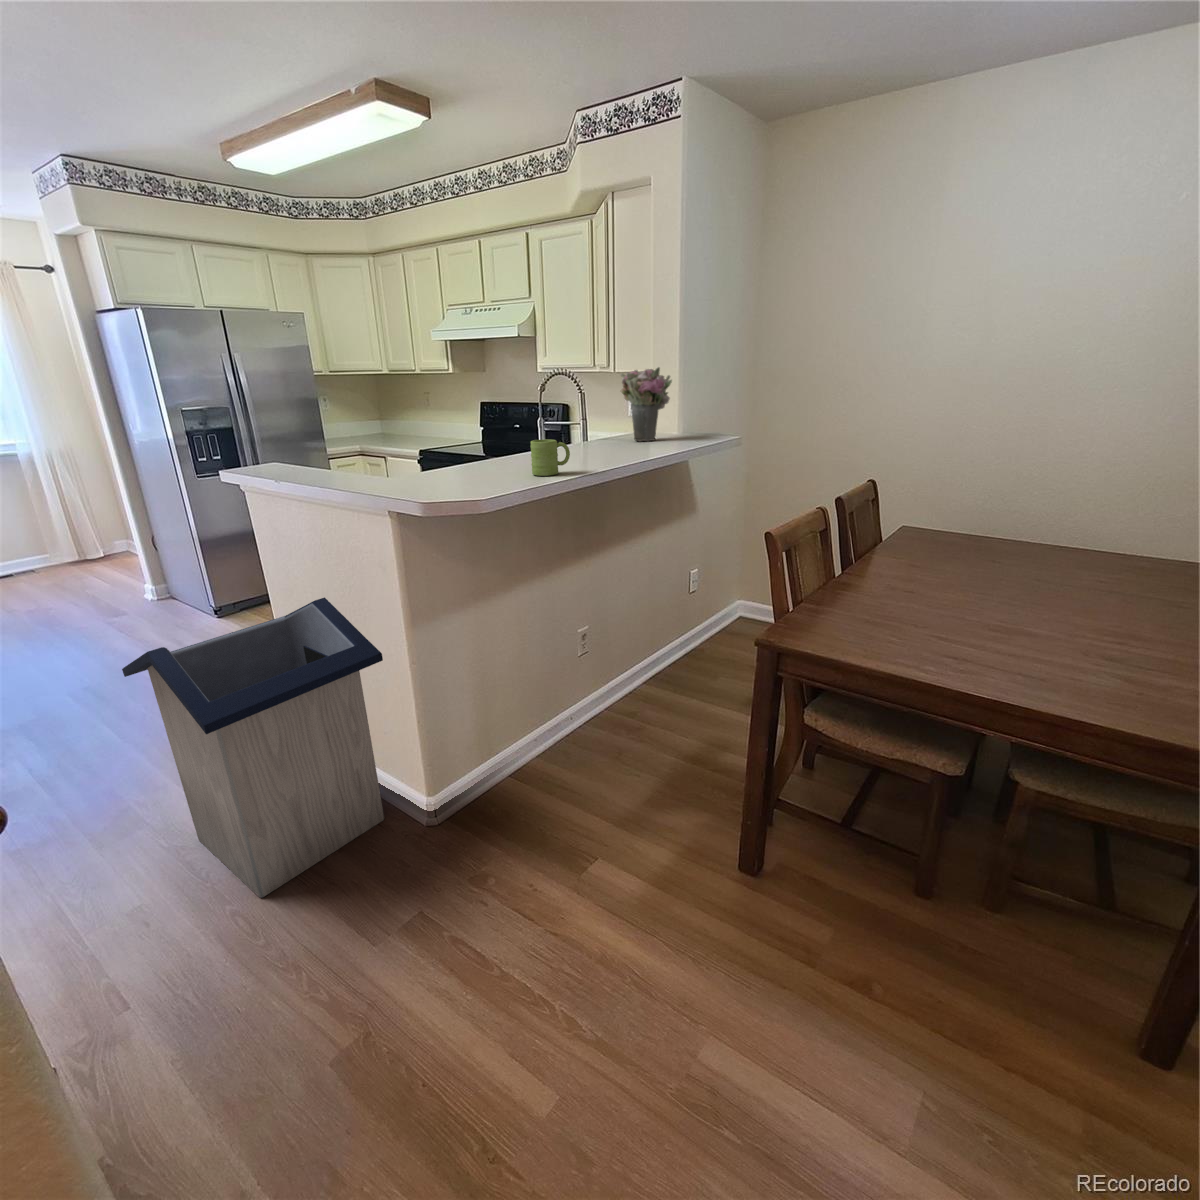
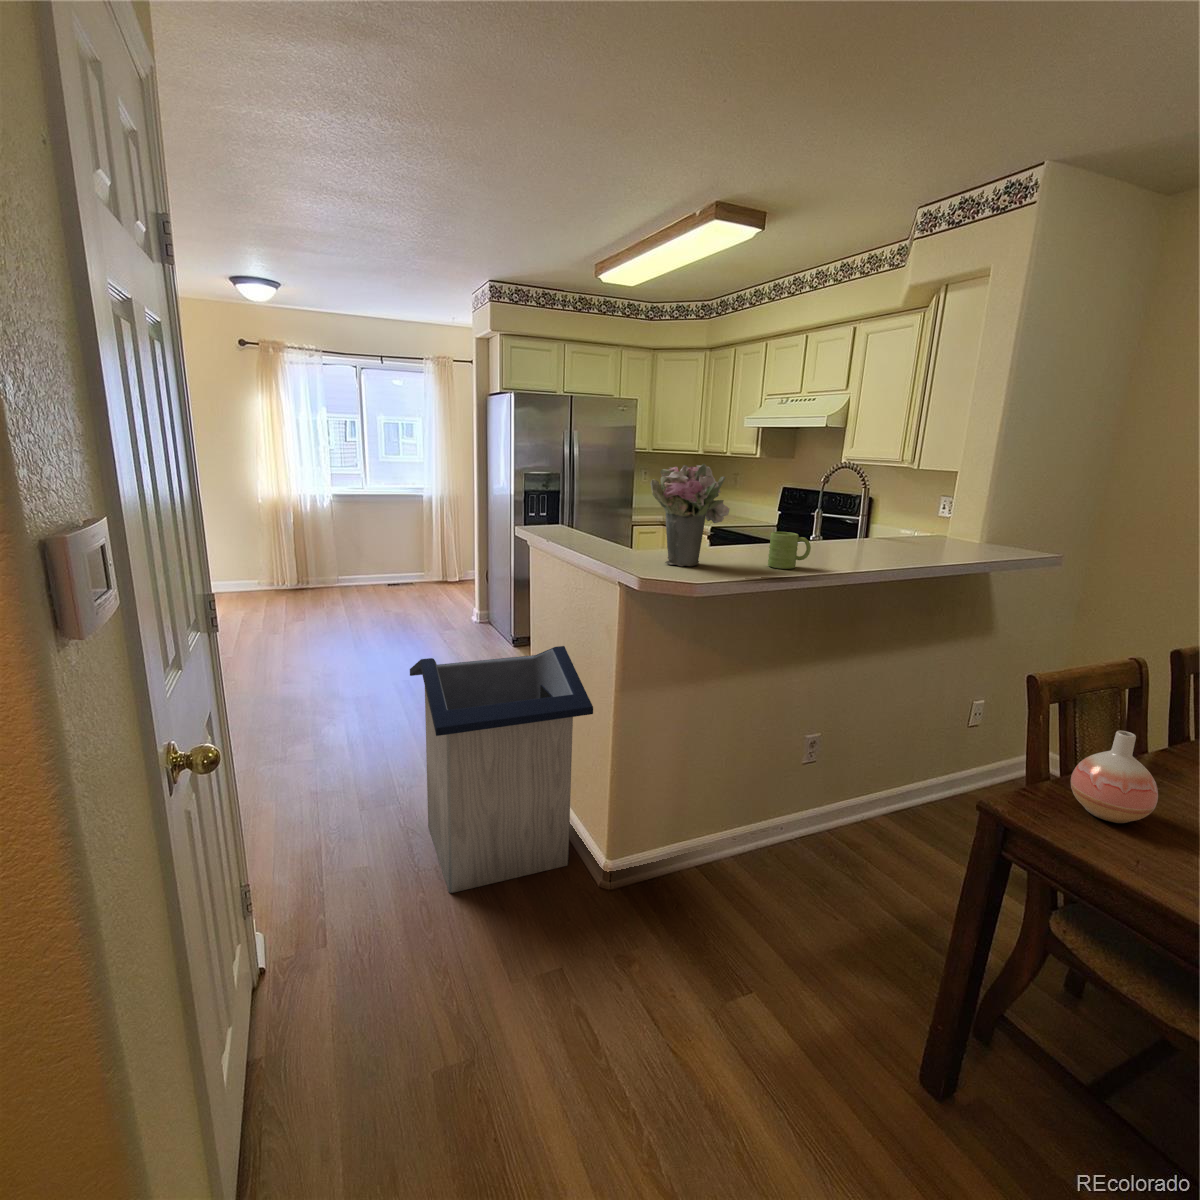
flower bouquet: present [621,367,672,441] -> present [650,464,729,566]
vase: none [813,560,869,629] -> present [1071,731,1158,823]

